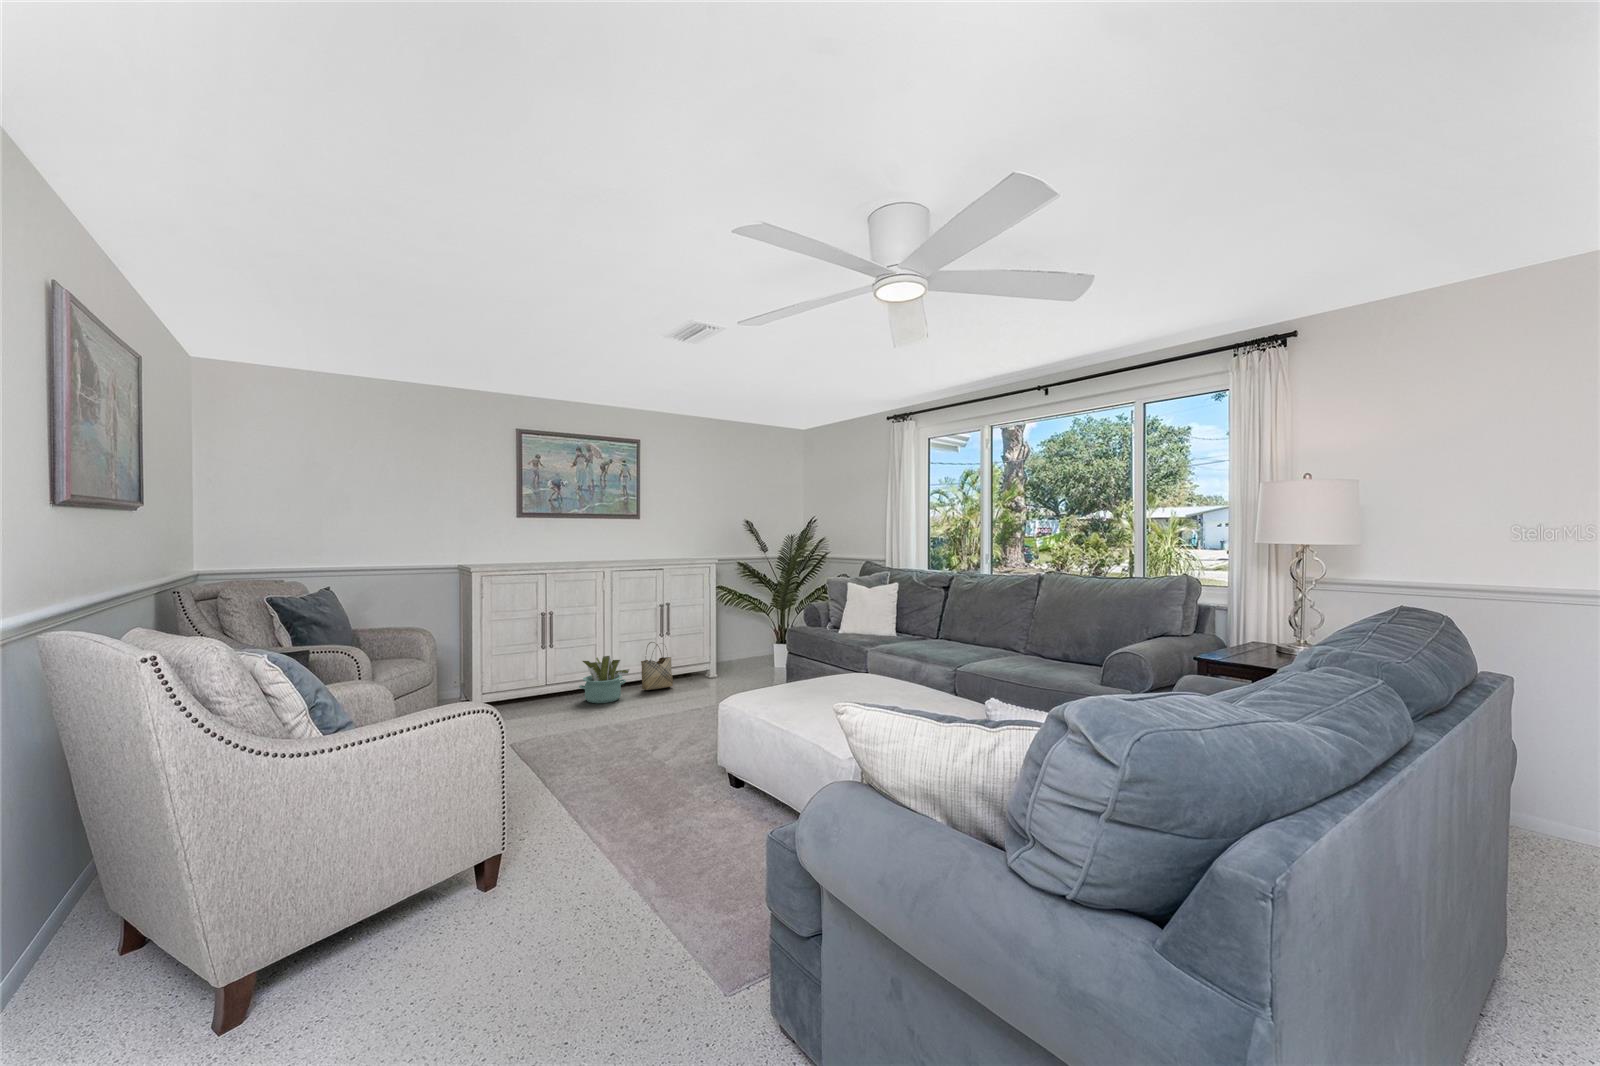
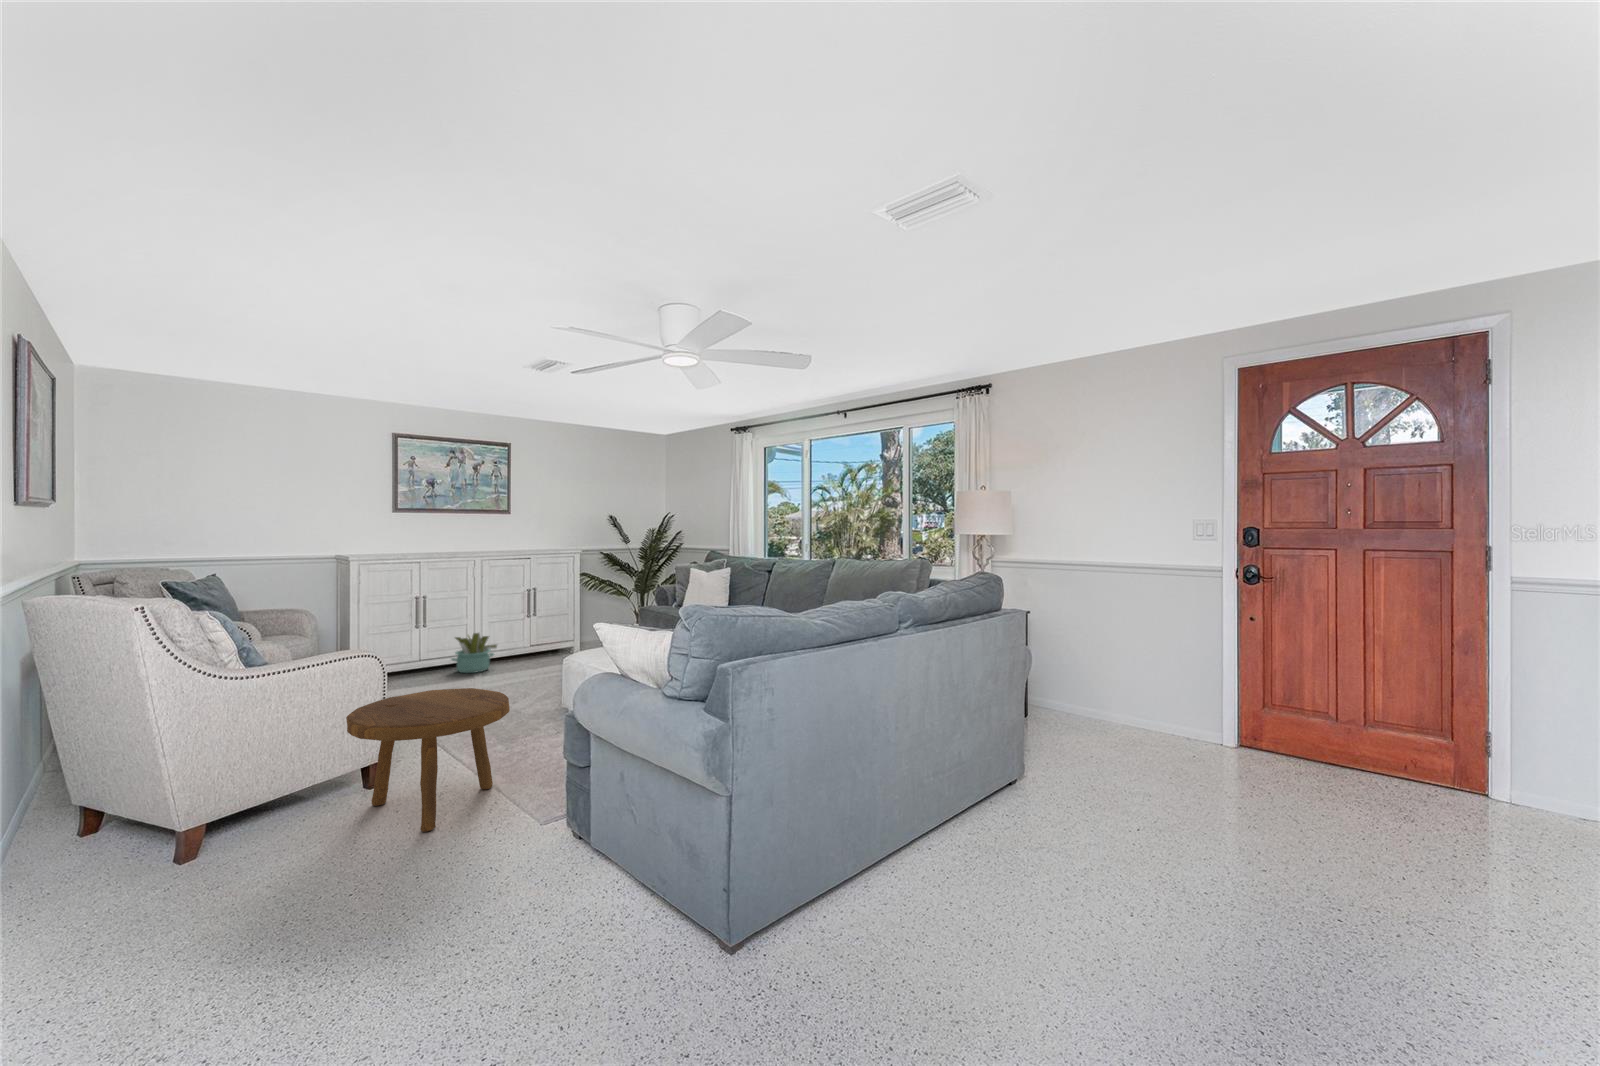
woven basket: present [641,642,673,690] -> none [509,621,538,662]
footstool: none [449,757,670,998] -> present [346,688,510,832]

